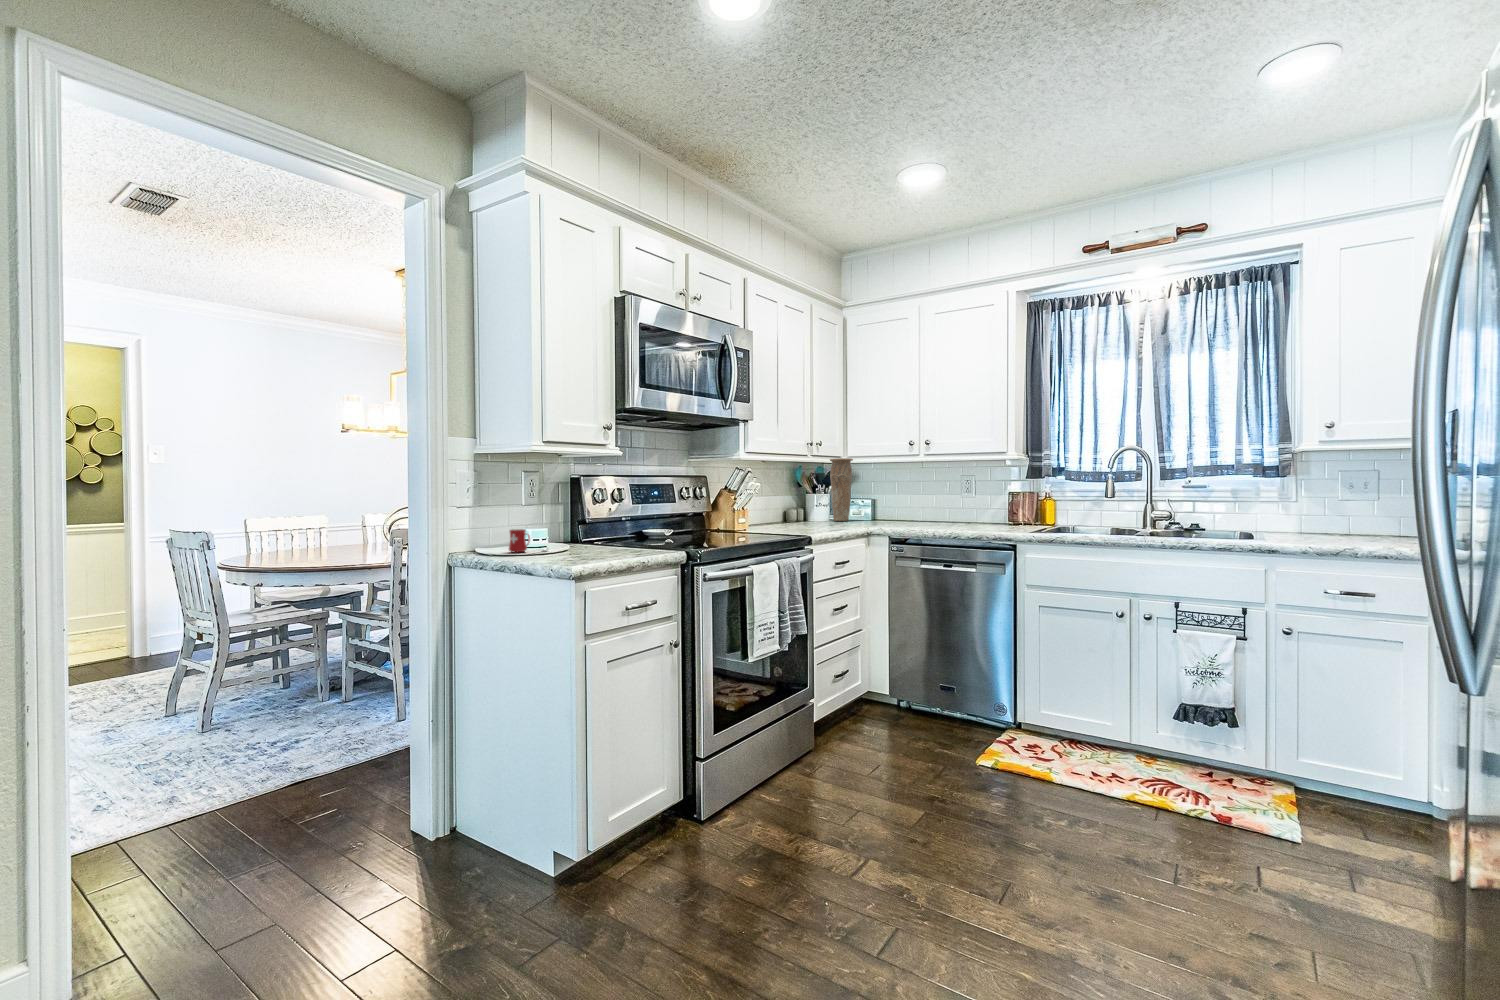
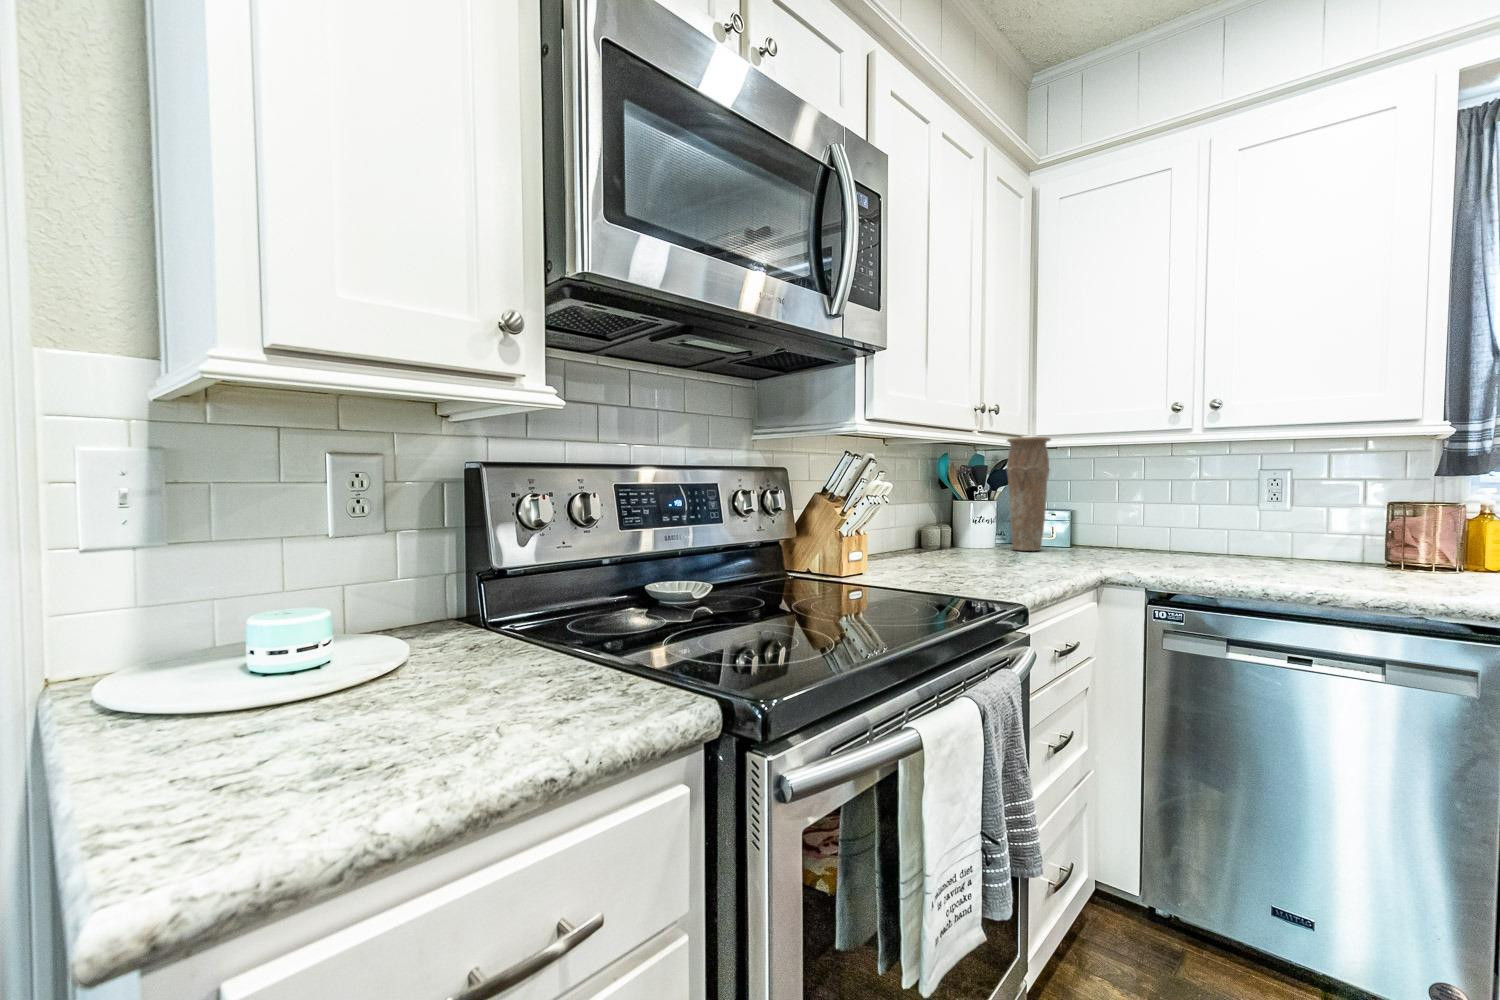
mug: present [509,529,548,552] -> none [162,623,308,715]

